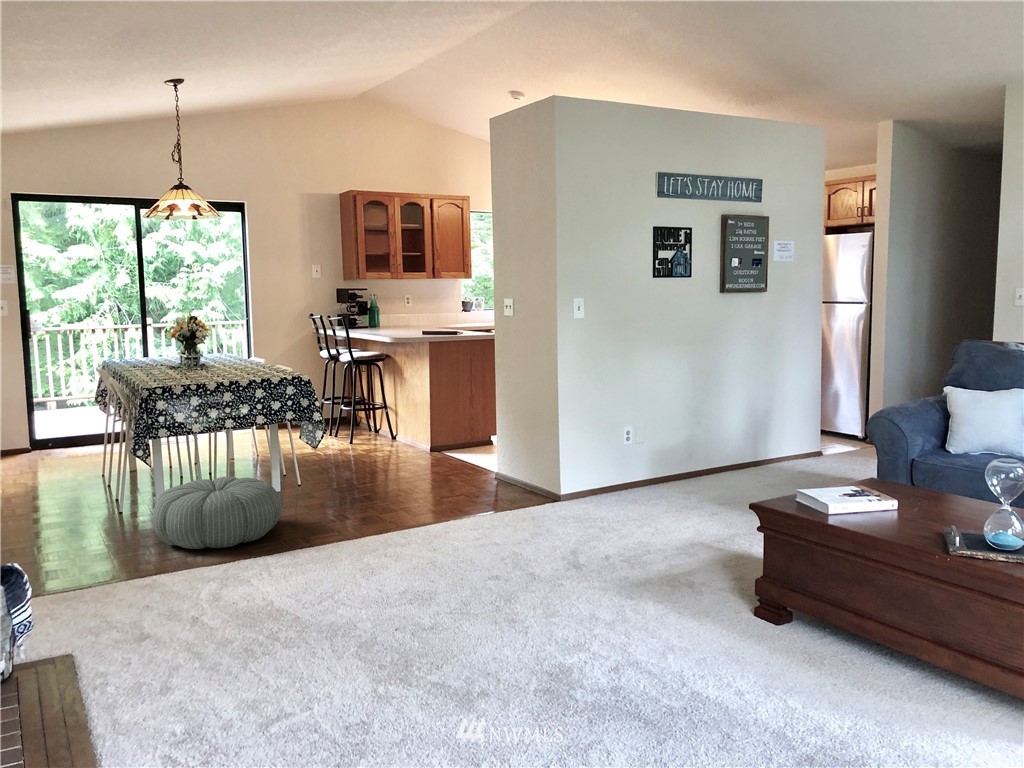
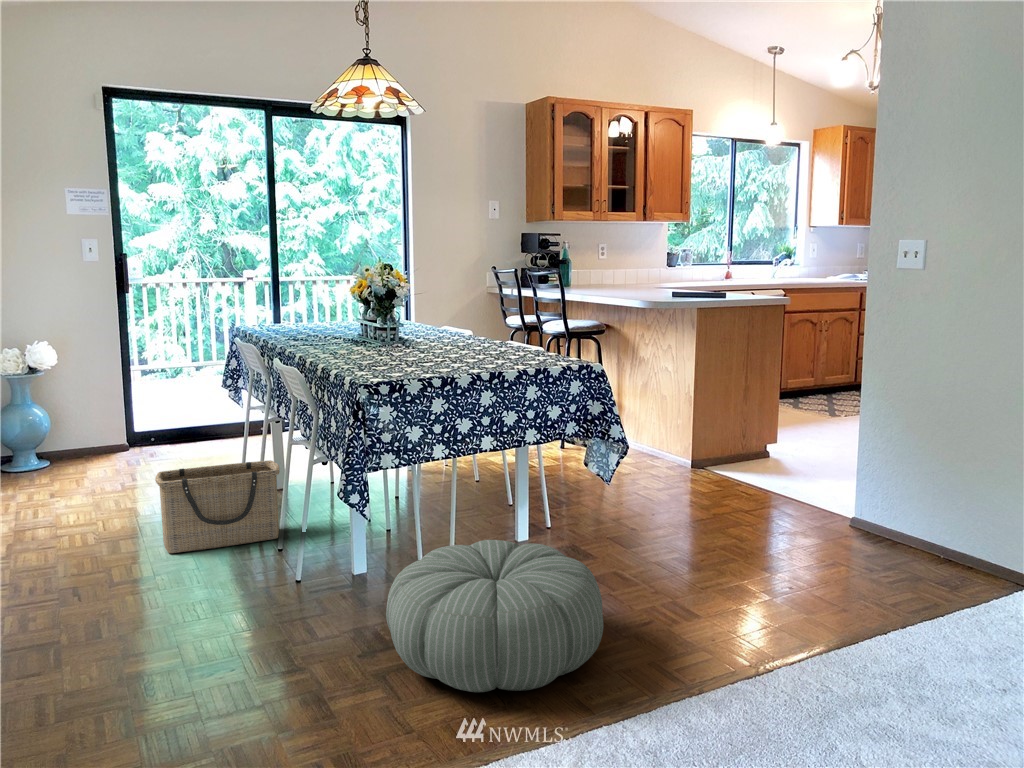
basket: none [33,446,119,504] -> present [155,460,280,553]

